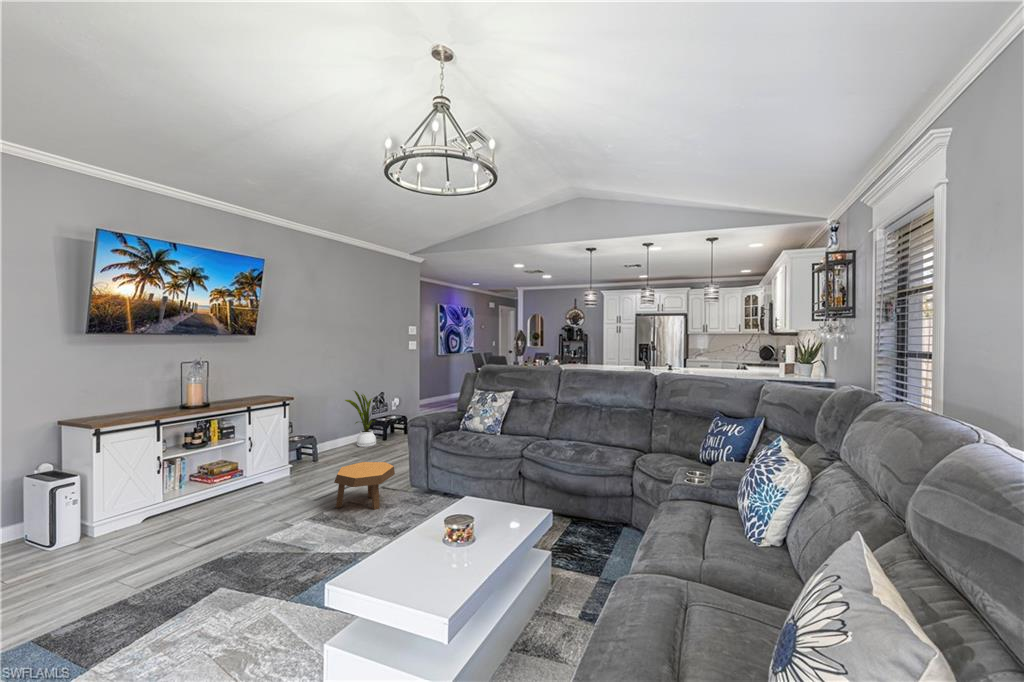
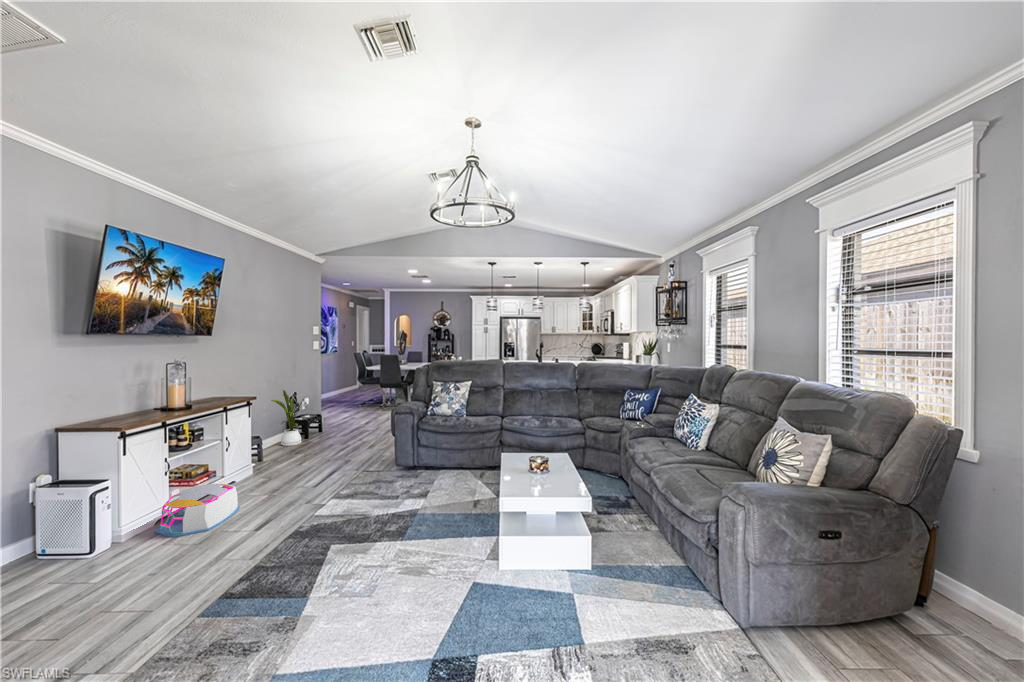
footstool: present [334,462,395,510] -> none [338,447,388,488]
storage bin: none [129,486,224,541] -> present [155,484,240,537]

